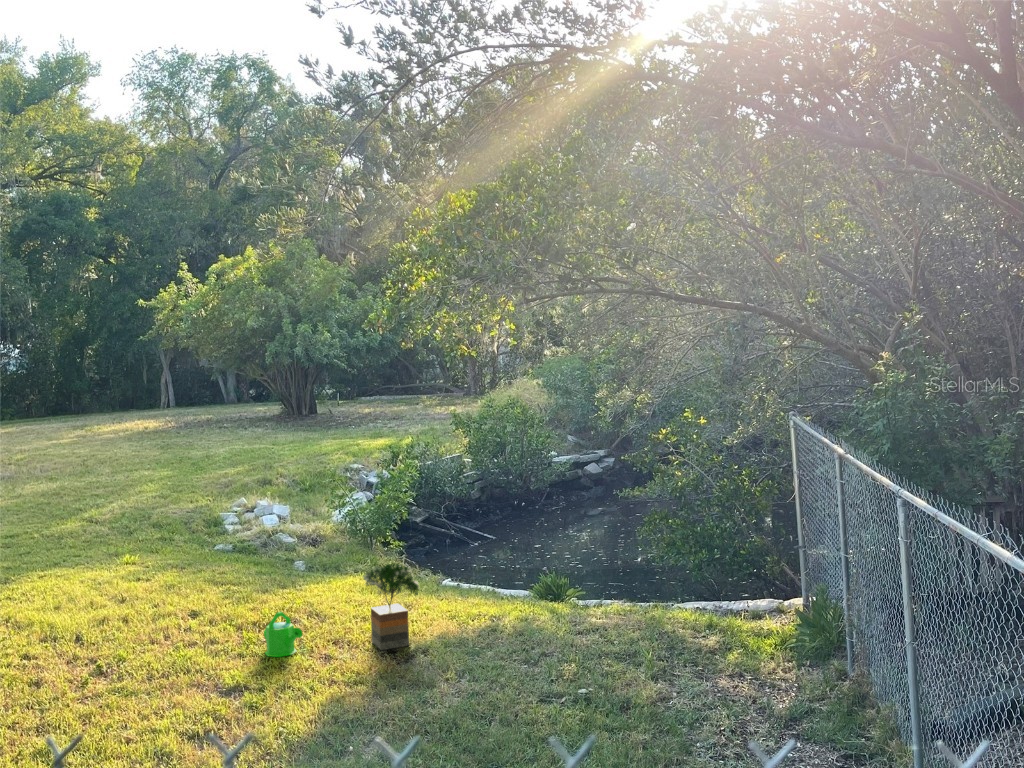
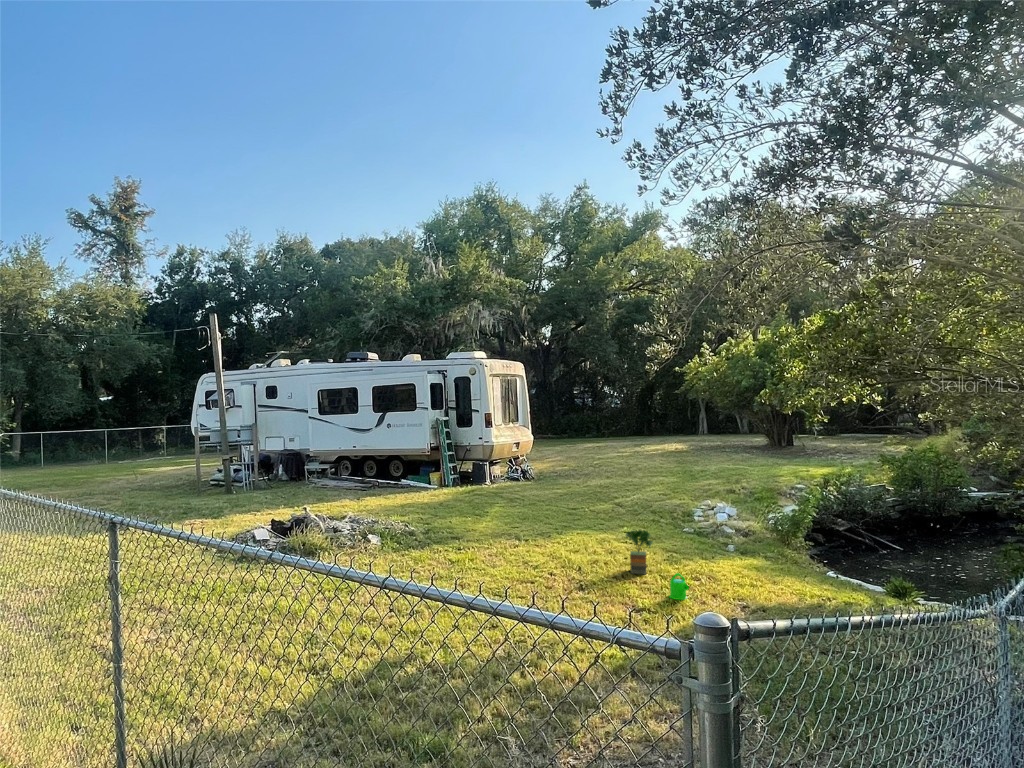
potted tree: present [363,564,420,650] -> present [626,530,653,574]

